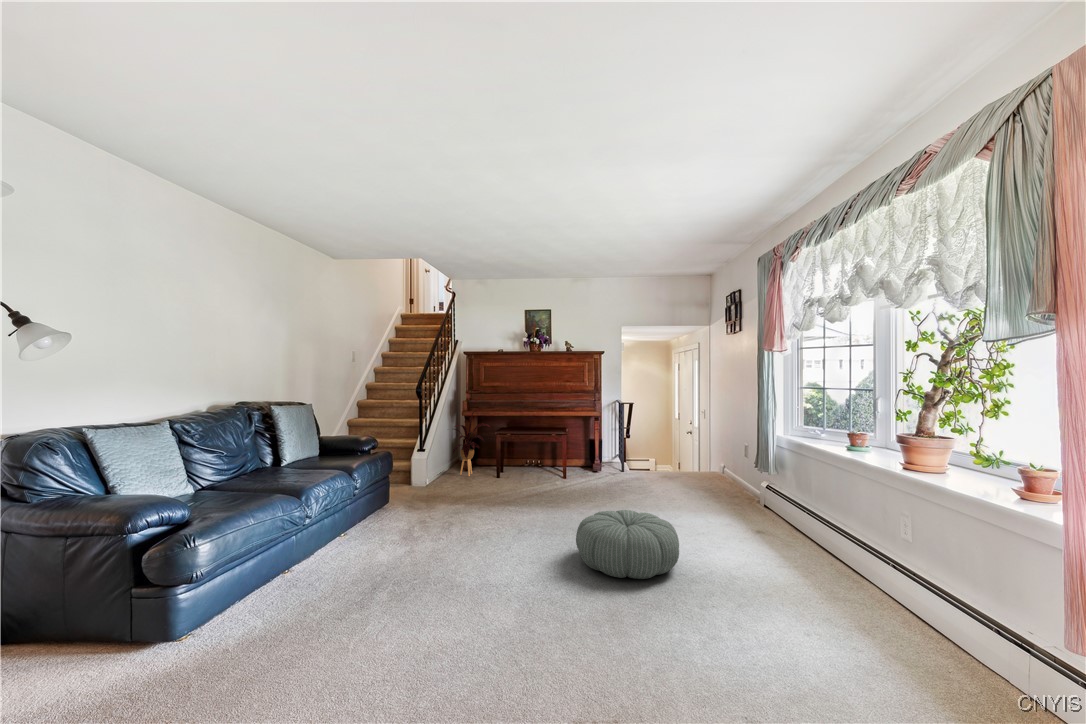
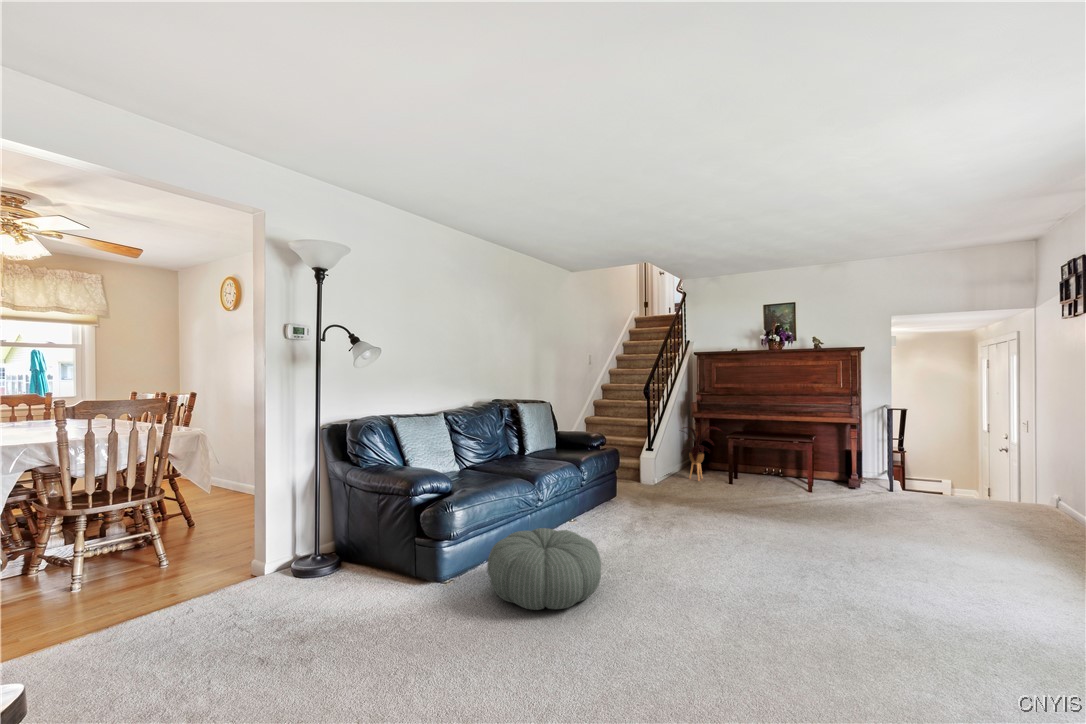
pouf: present [576,510,679,579] -> present [487,528,601,610]

